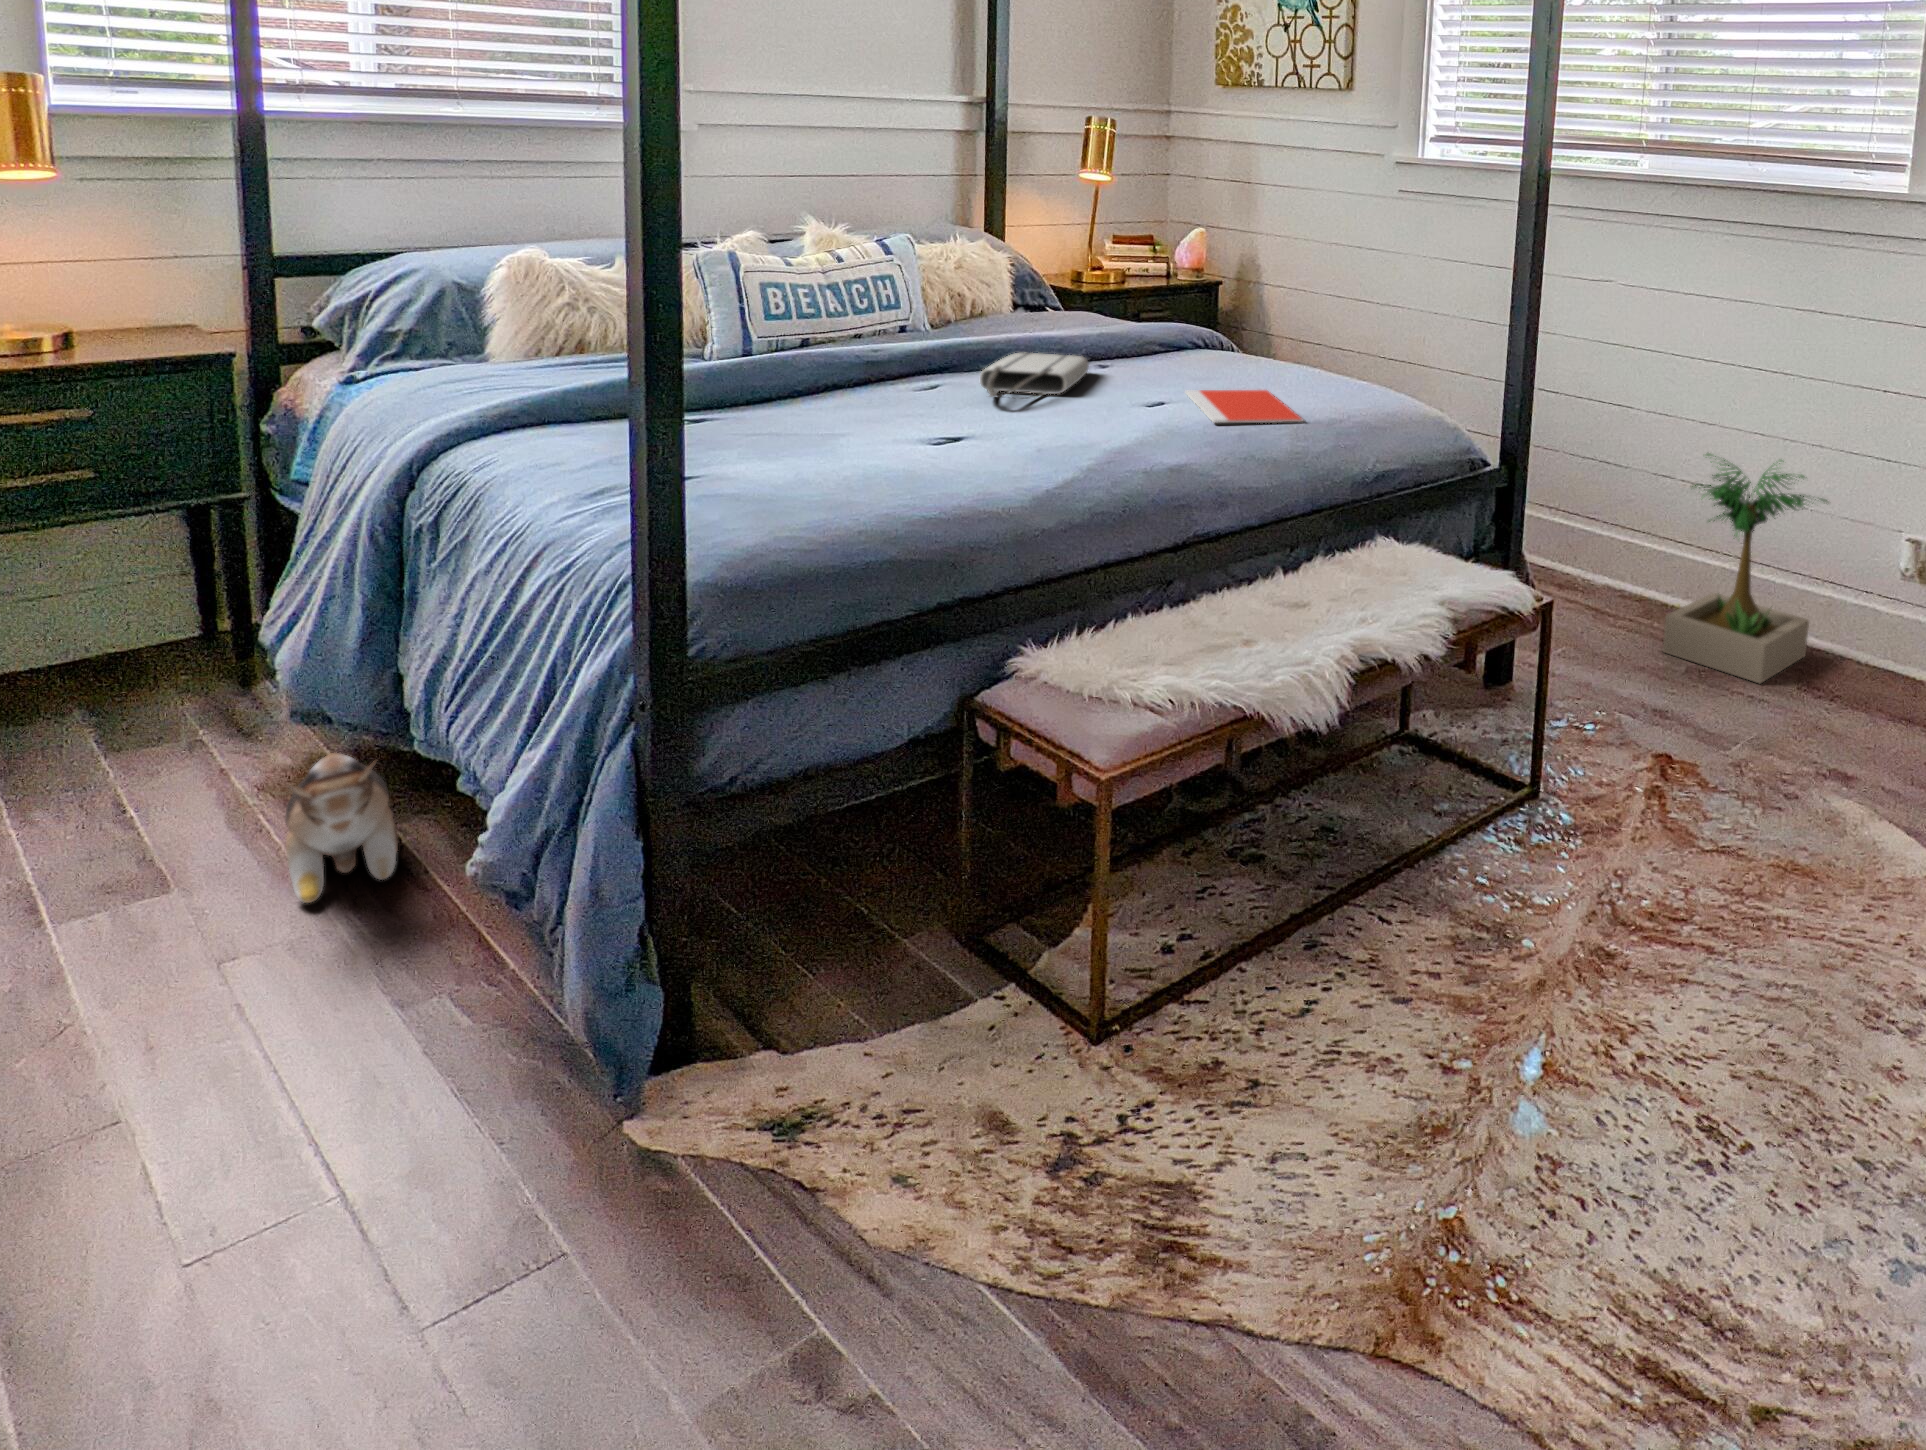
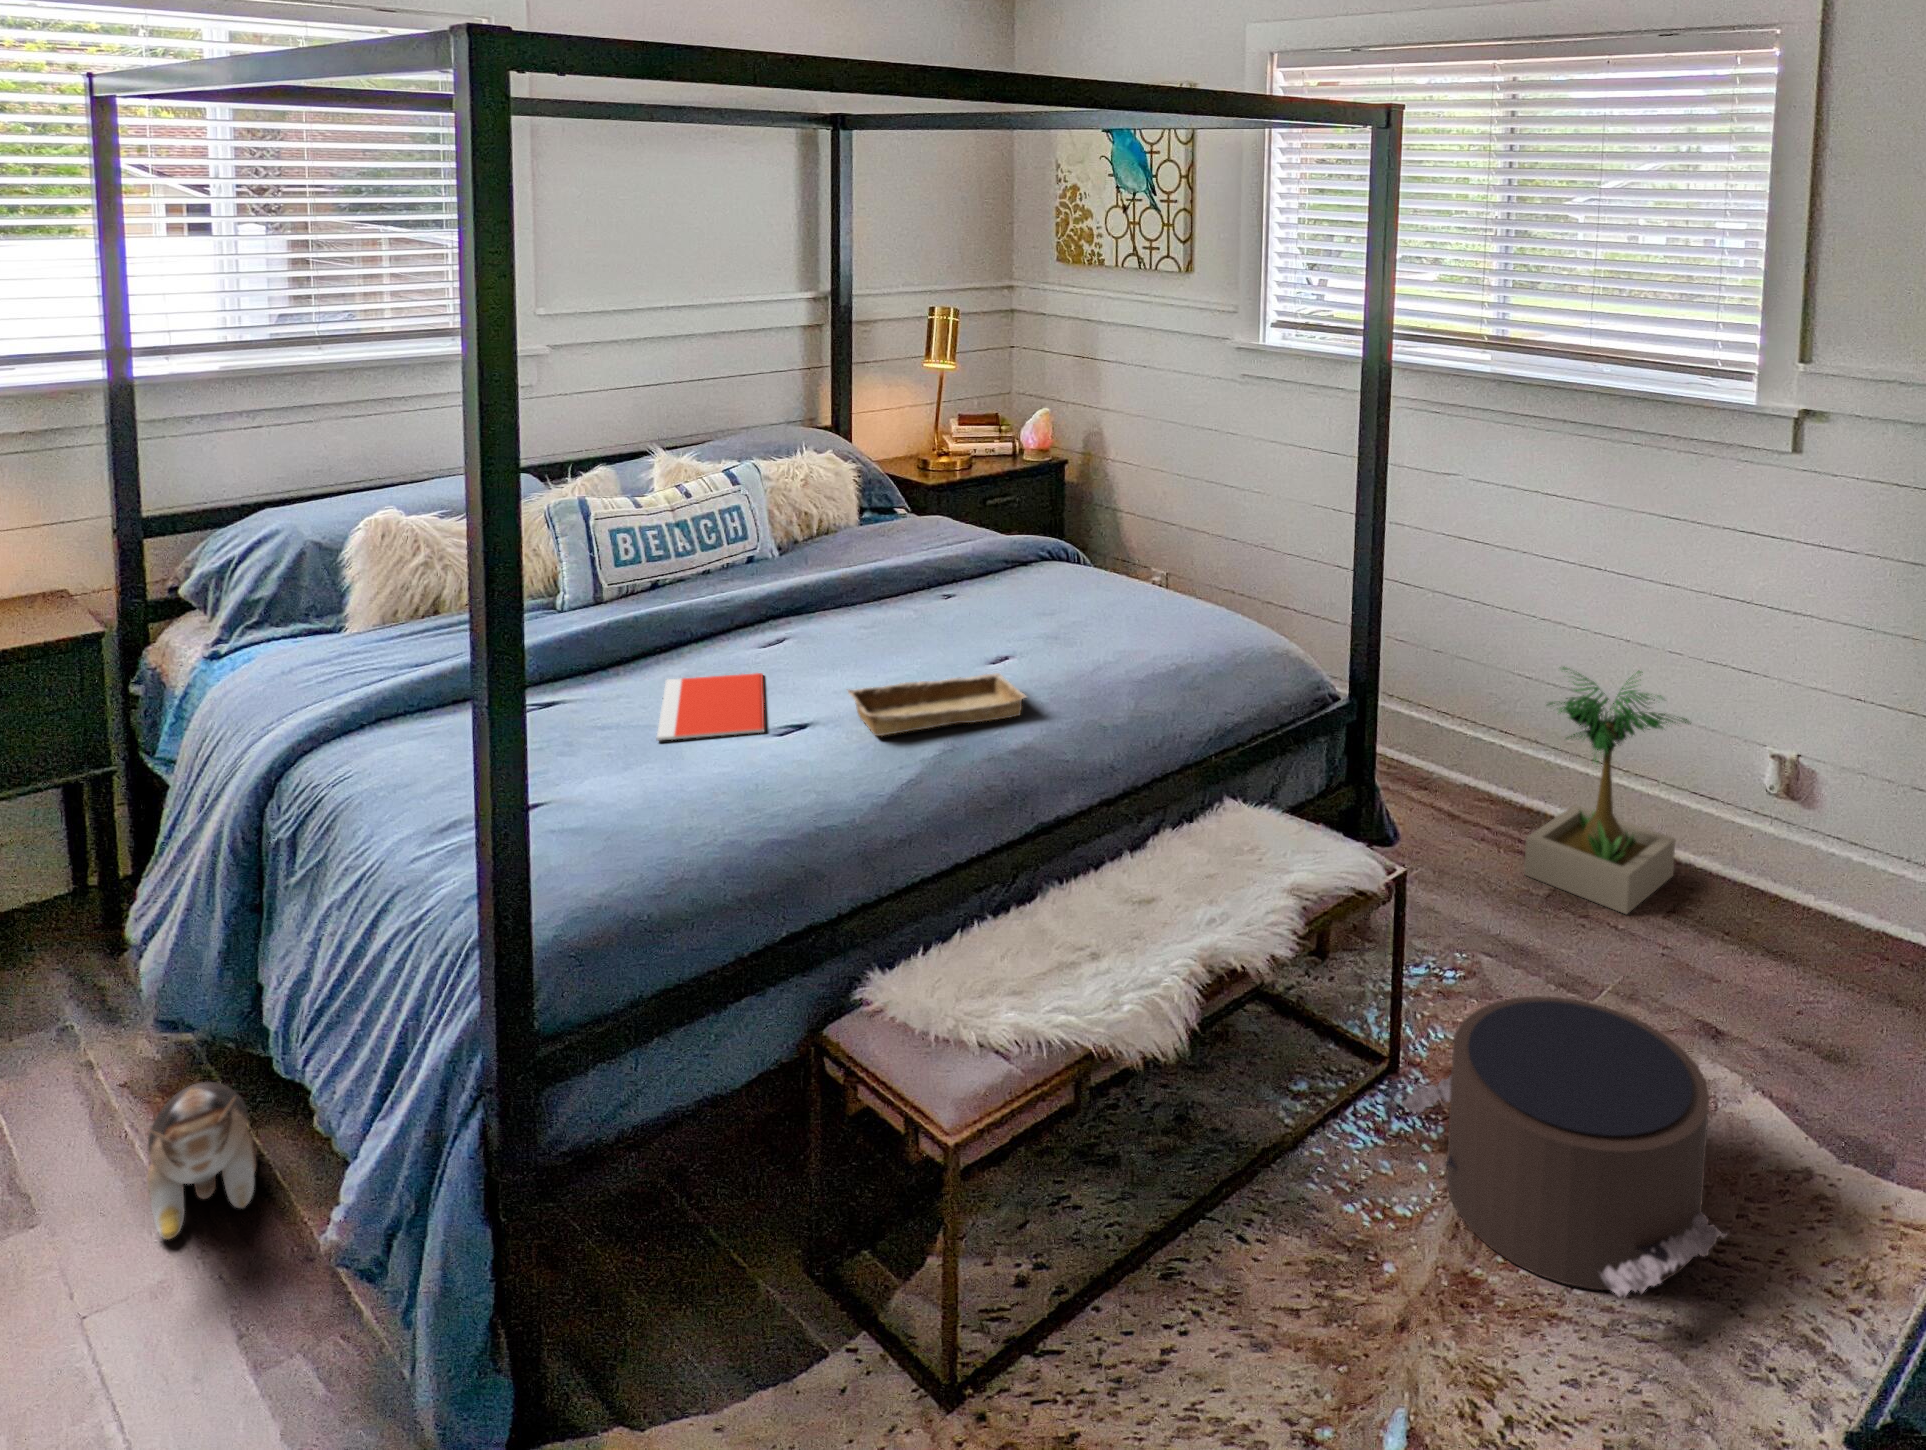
tote bag: present [980,353,1089,397] -> none [825,594,933,663]
notebook: present [1185,390,1303,423] -> present [656,673,764,741]
tray: none [1002,407,1185,448] -> present [848,673,1026,736]
pouf: none [1540,717,1855,963] -> present [1401,996,1728,1298]

